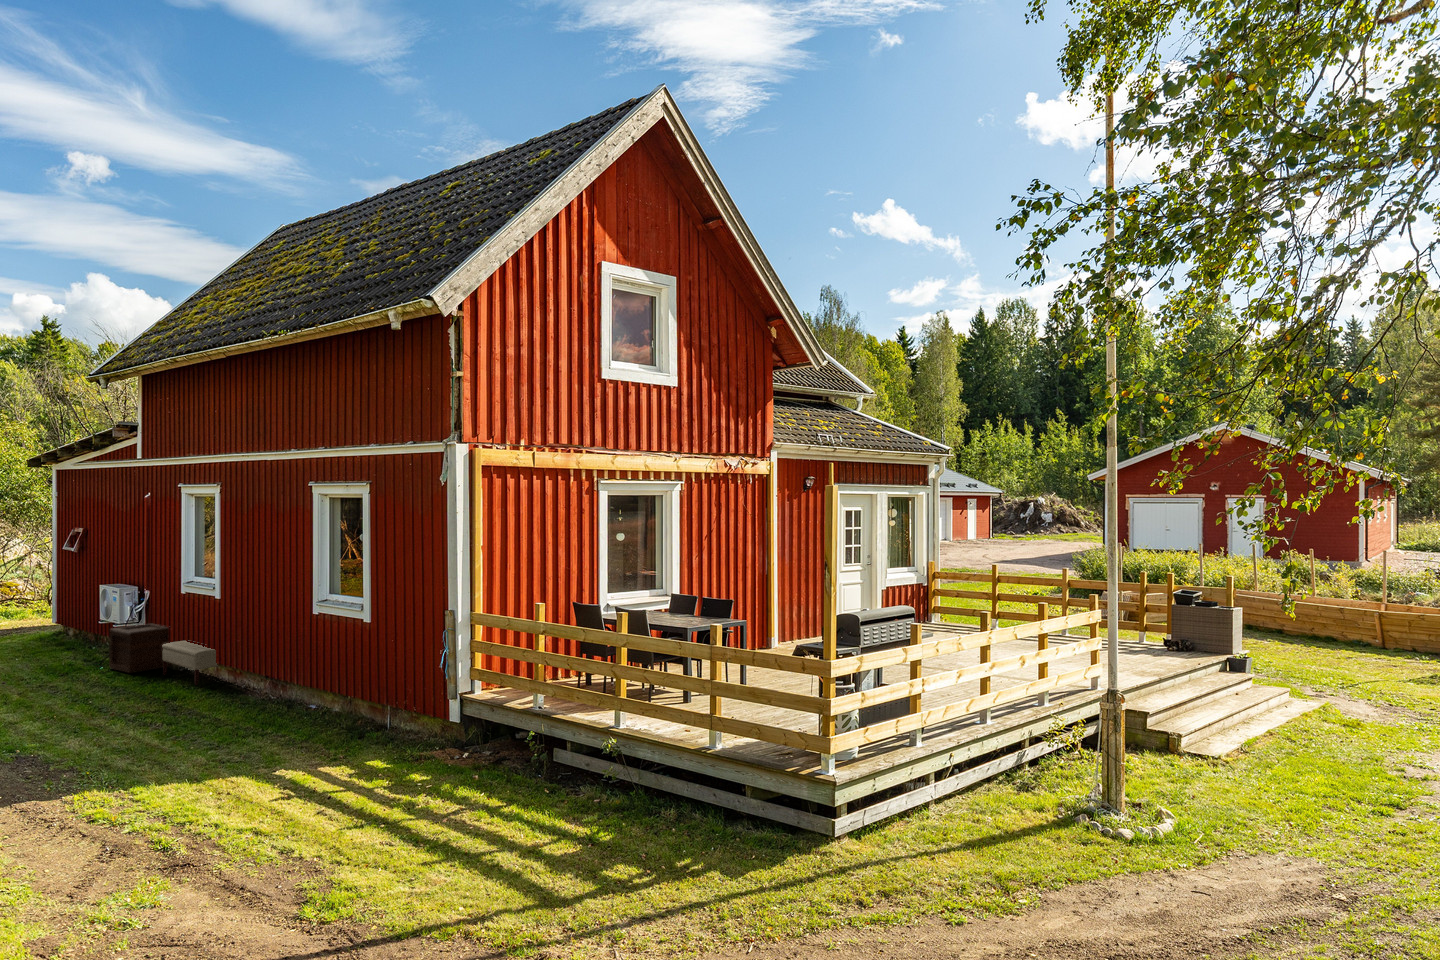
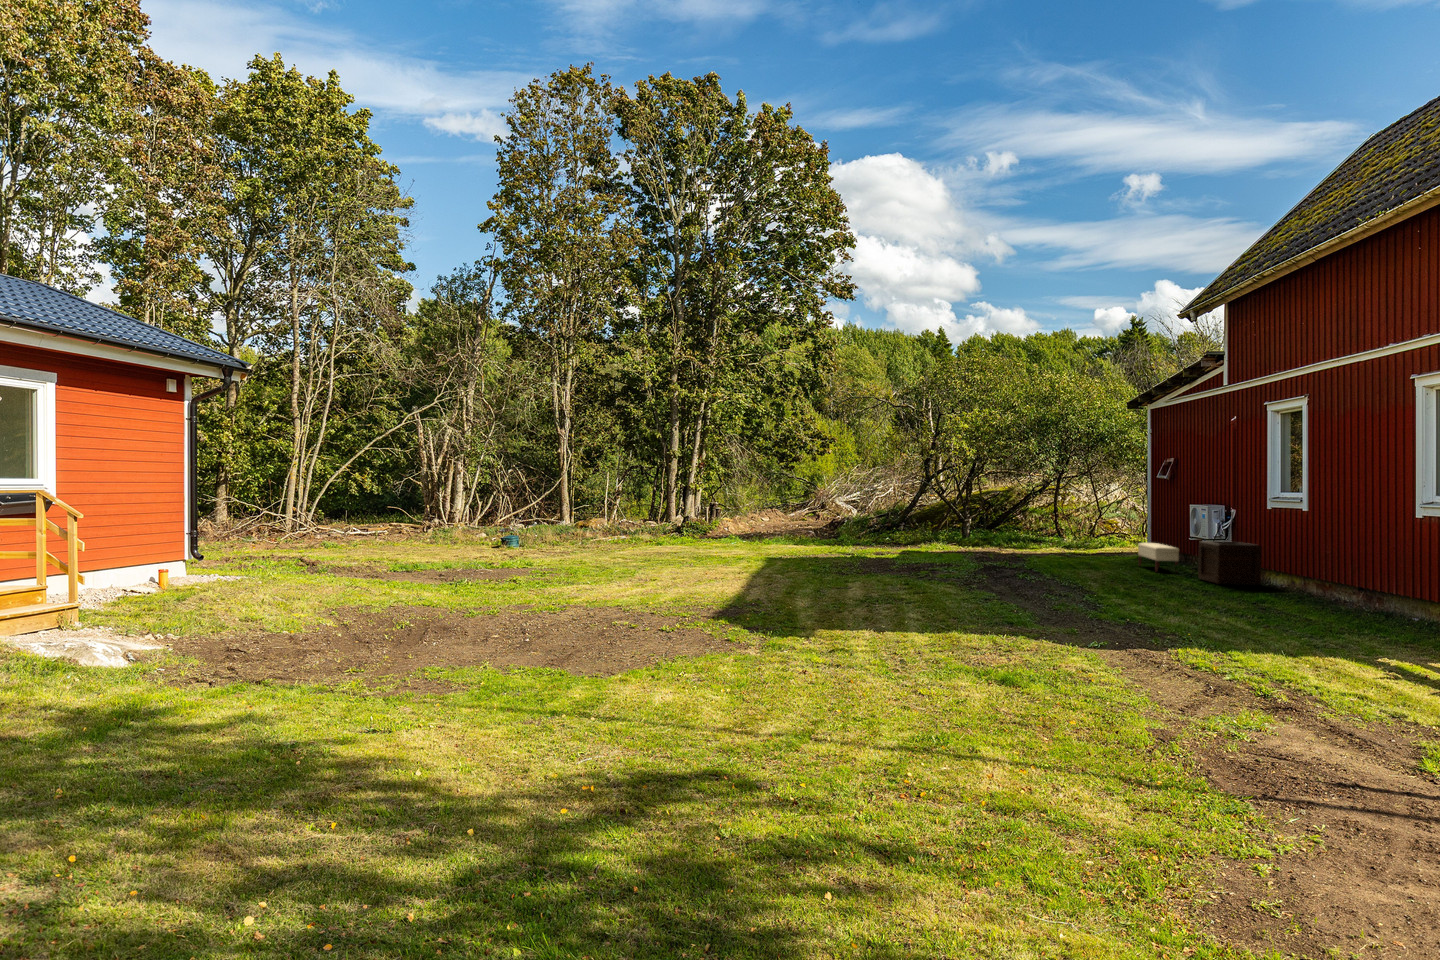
bench: present [162,640,218,685] -> present [1138,543,1179,573]

